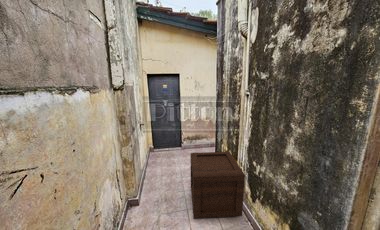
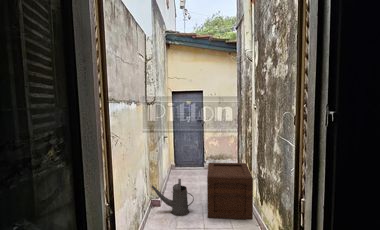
watering can: none [126,177,177,220] -> present [152,179,194,216]

